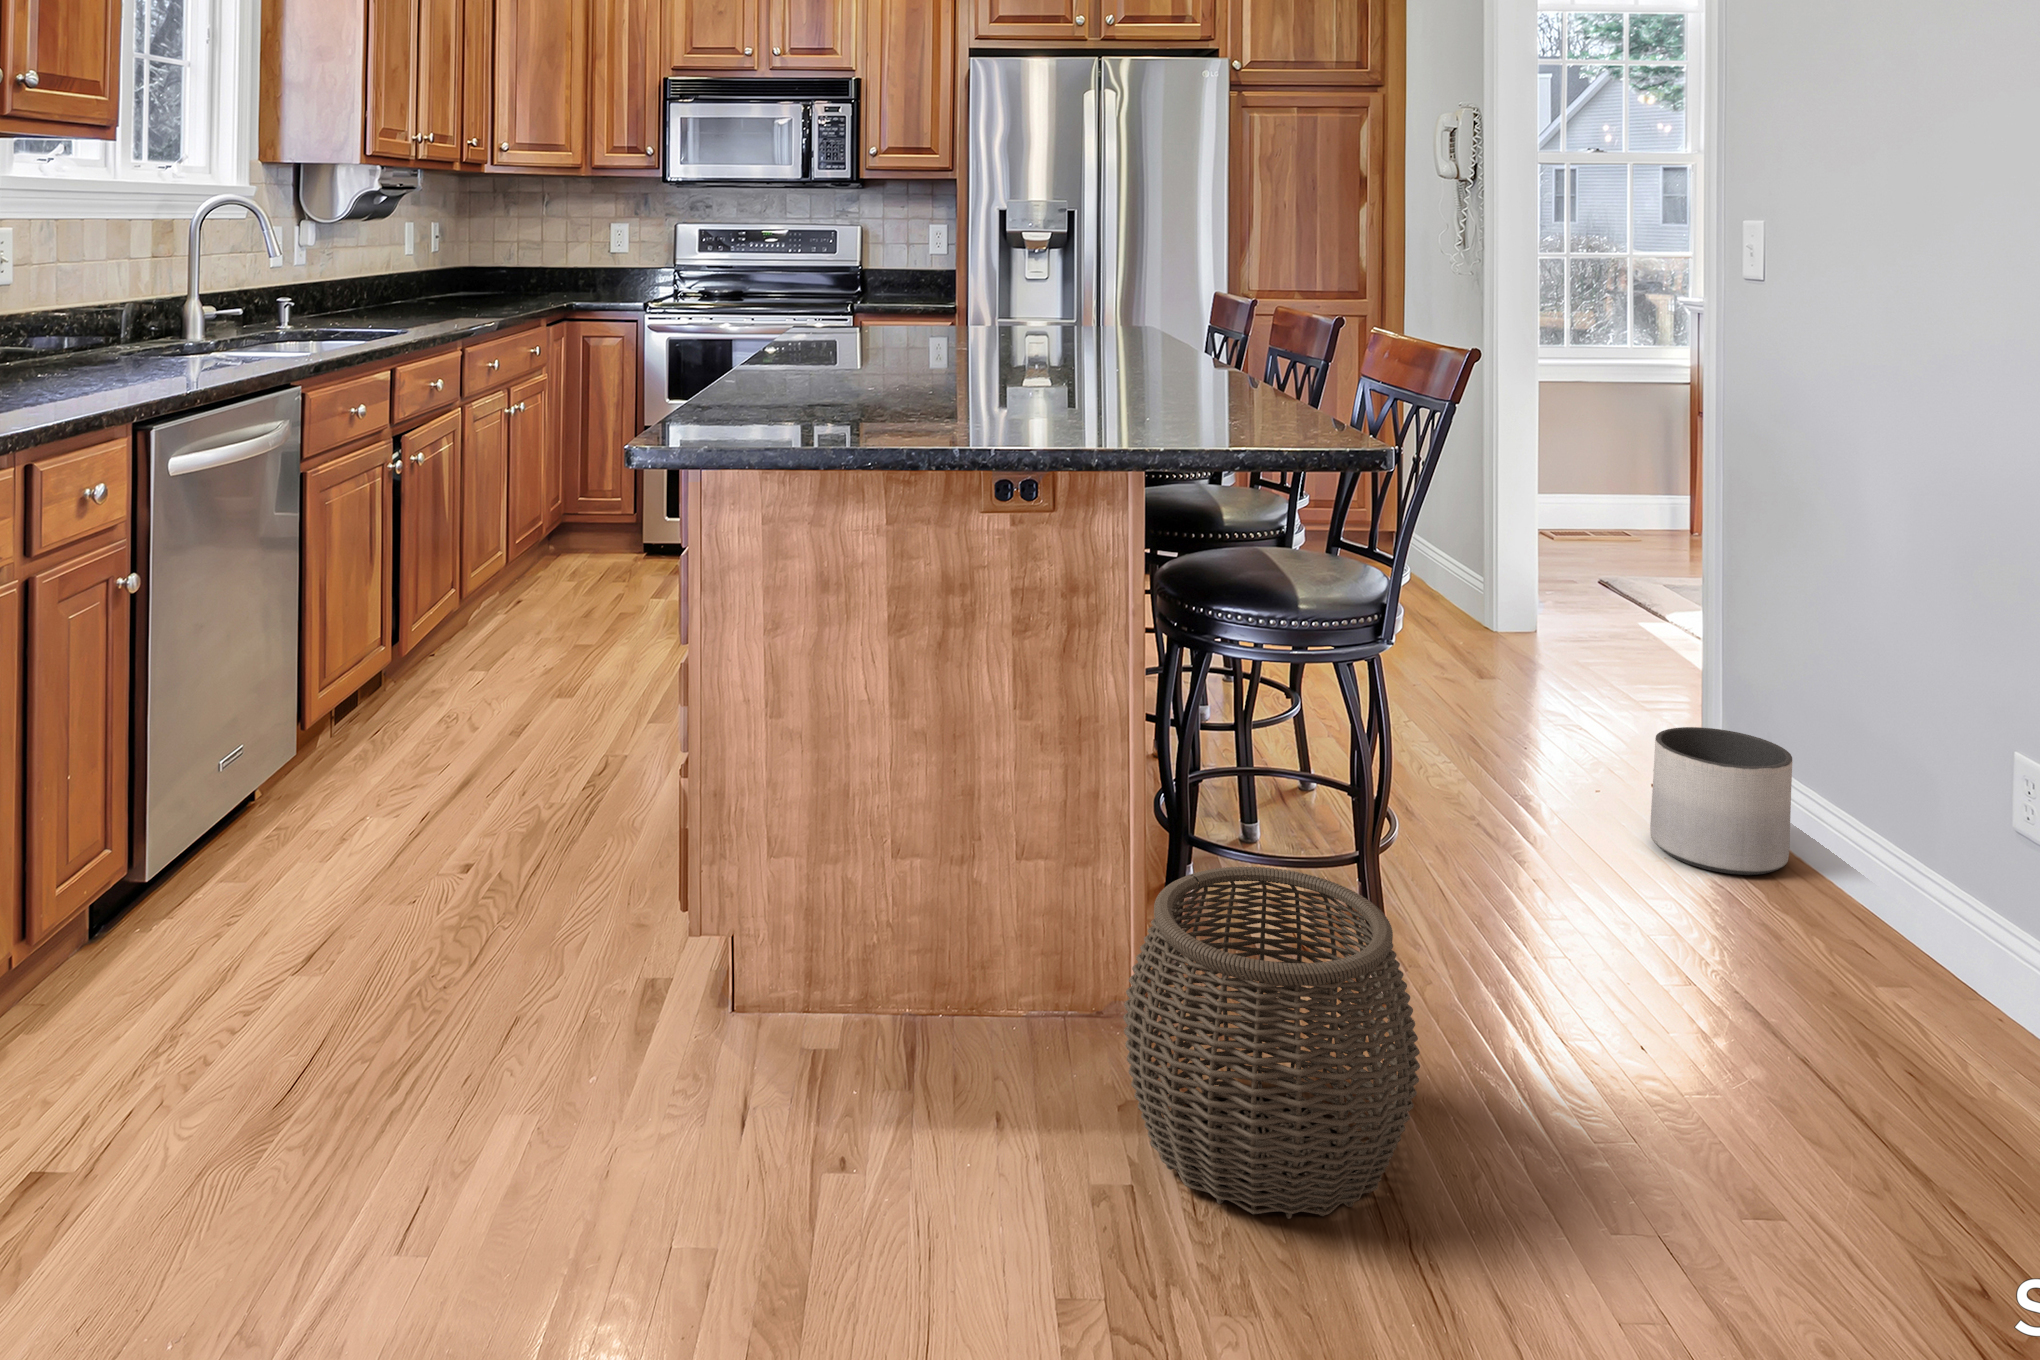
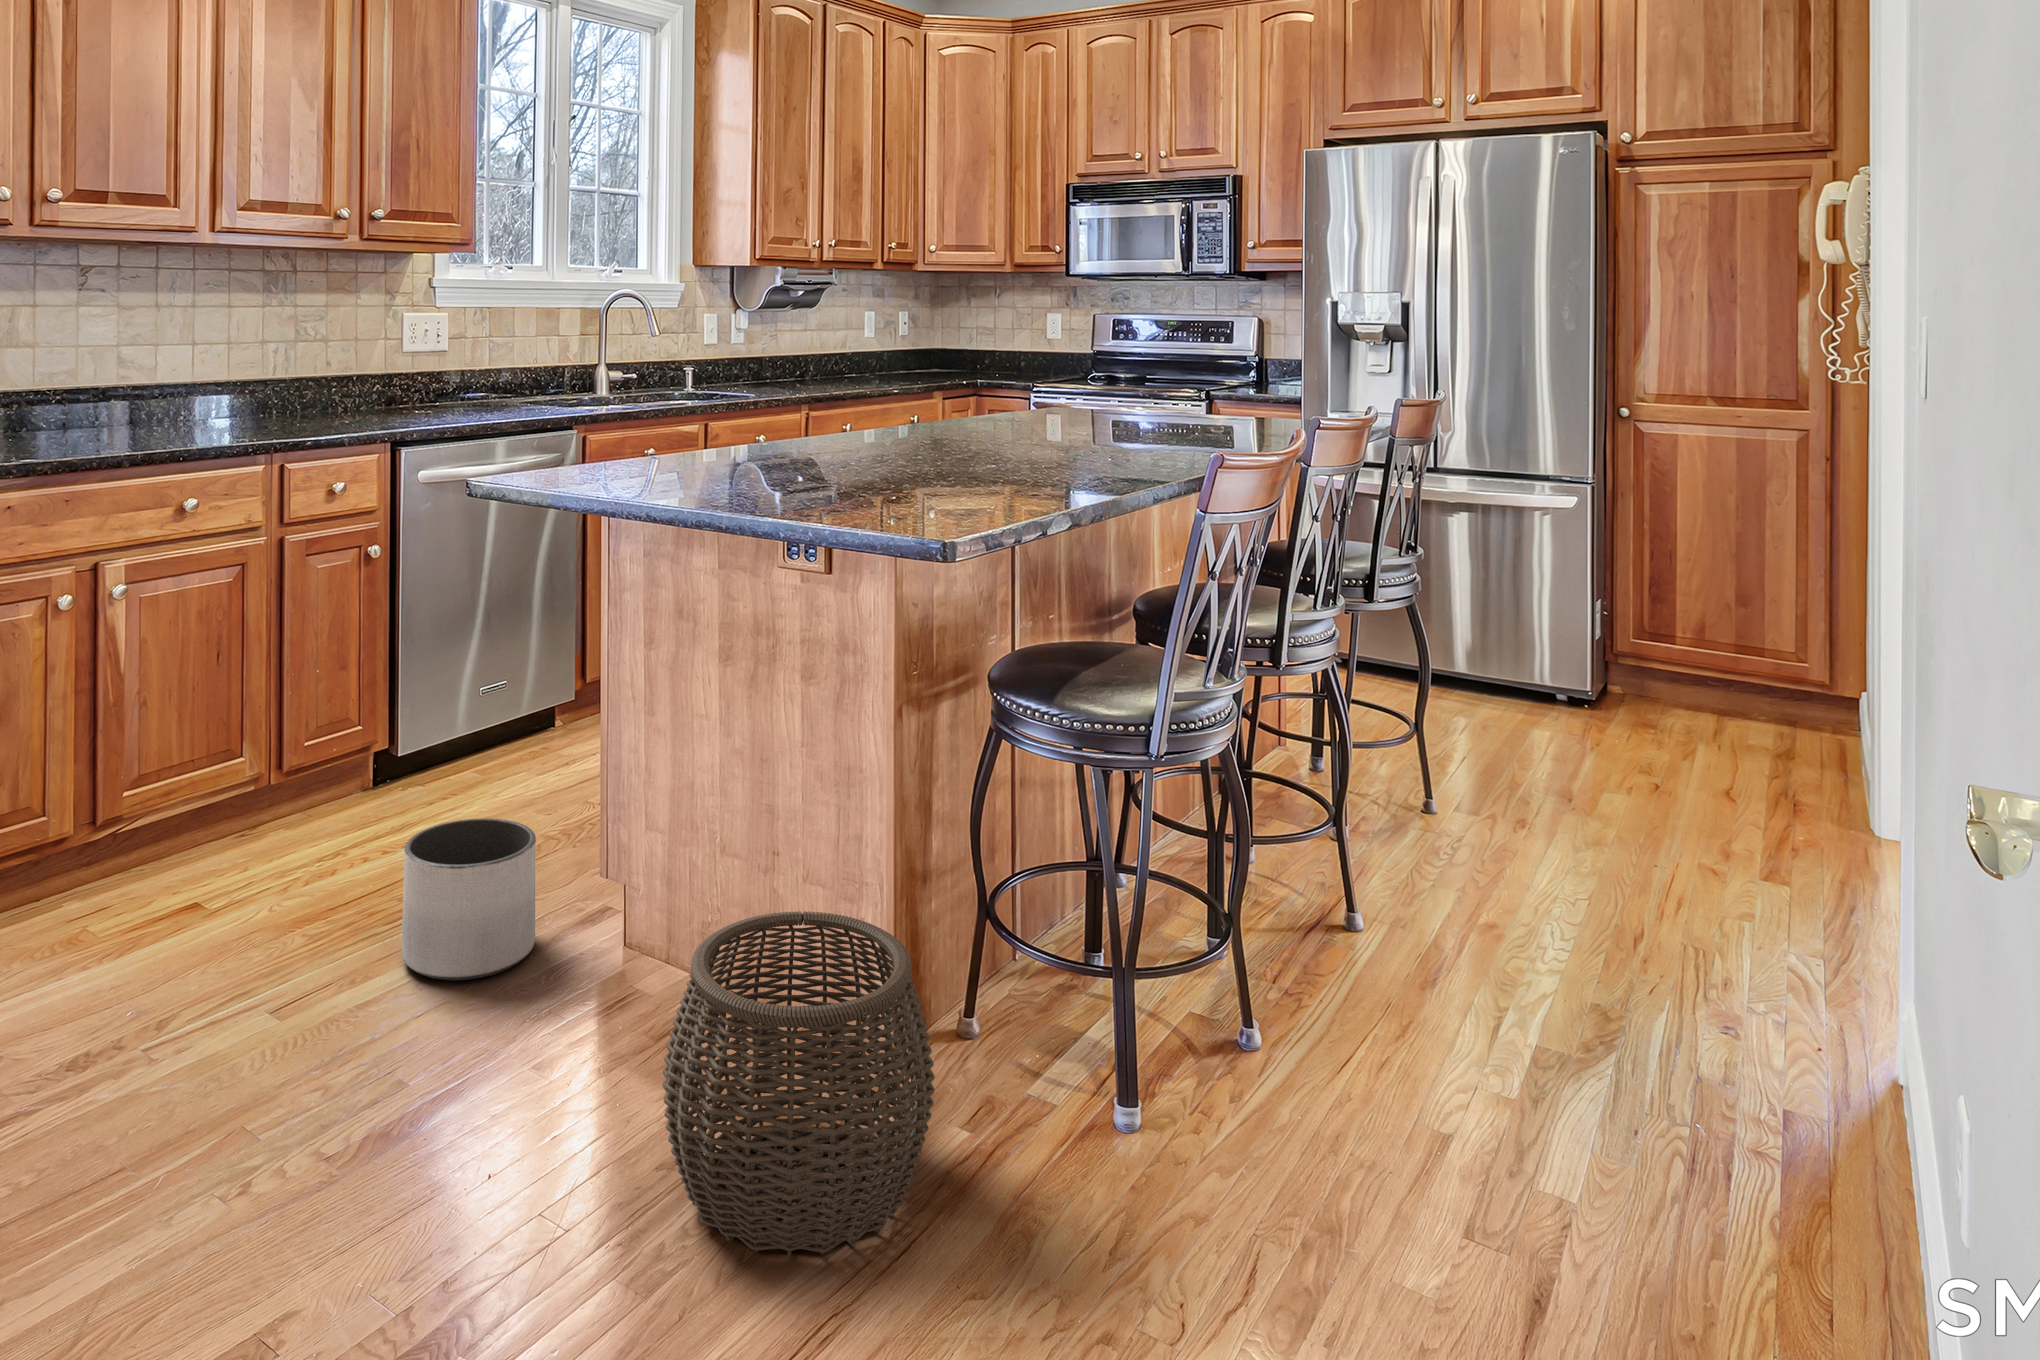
planter: present [1650,727,1792,875] -> present [402,818,536,981]

